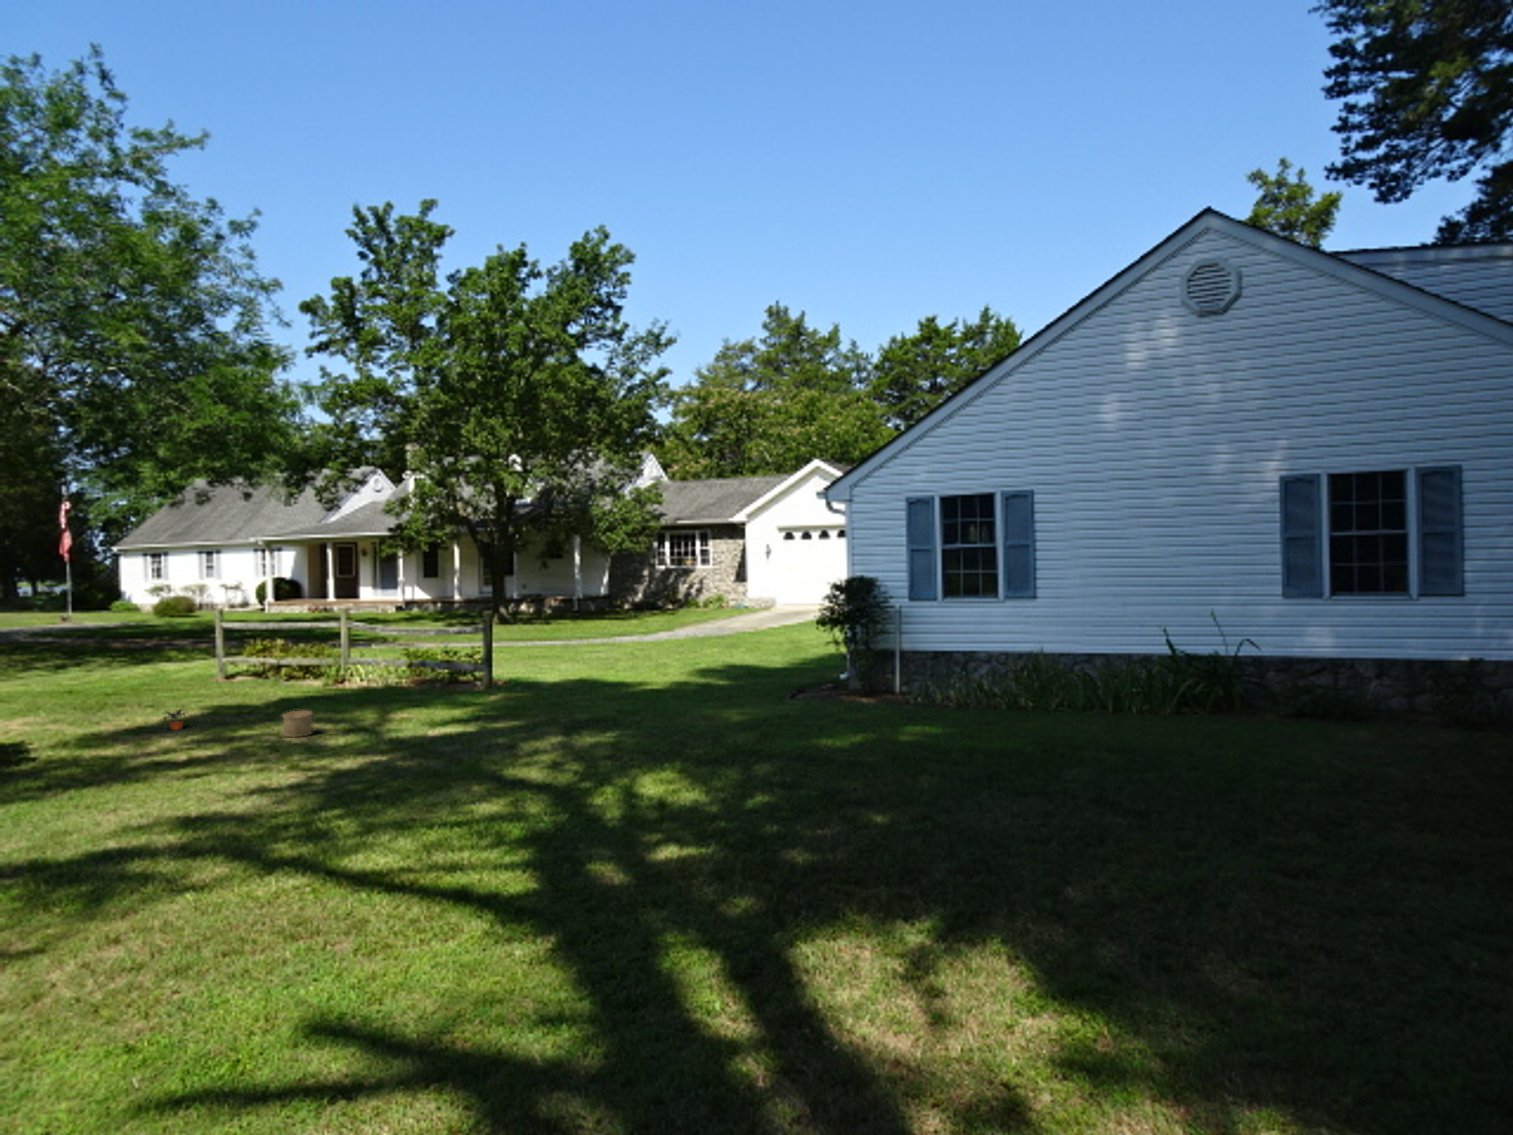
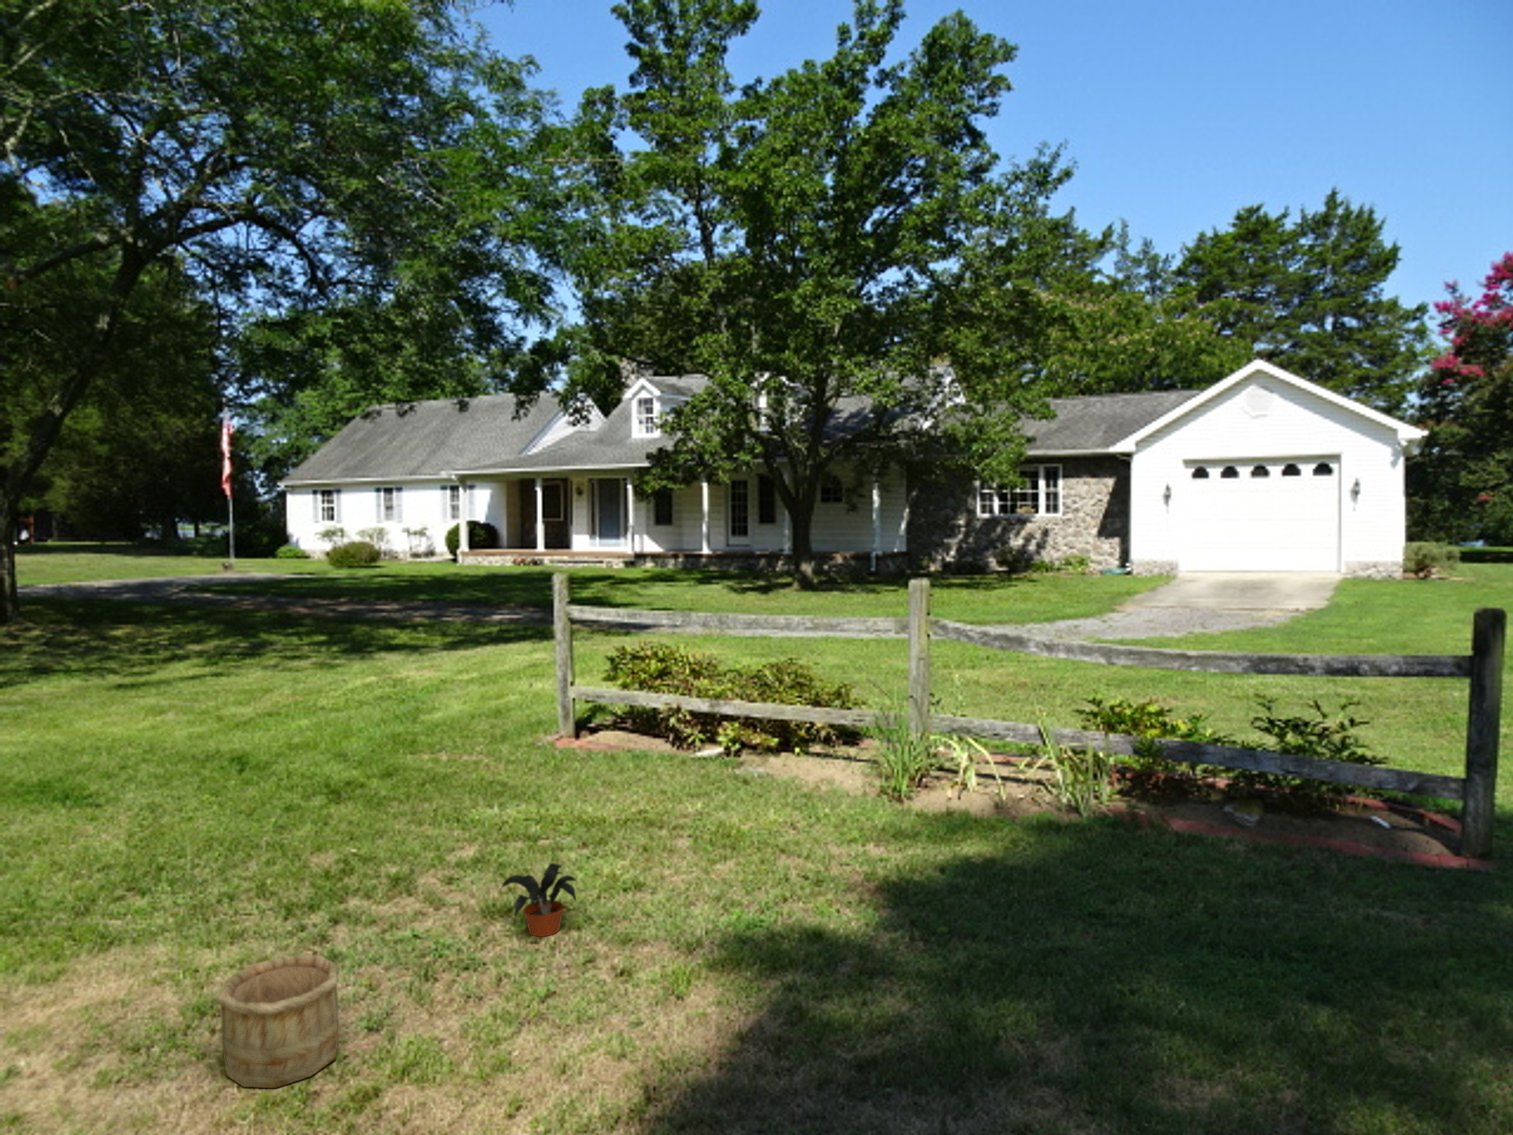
wooden bucket: present [283,711,313,737] -> present [217,955,339,1088]

